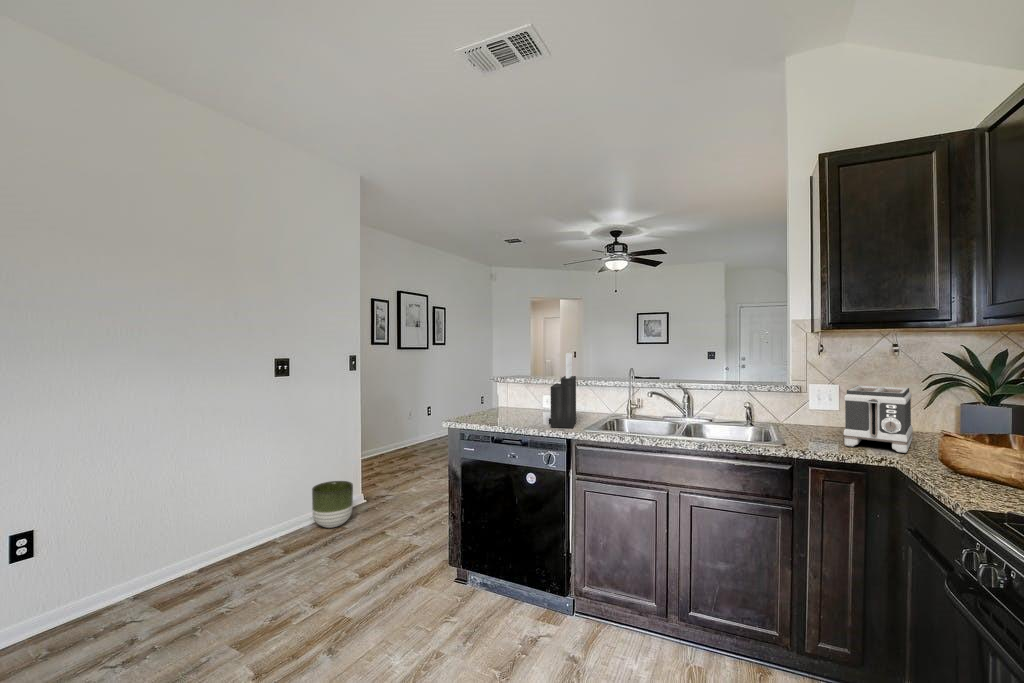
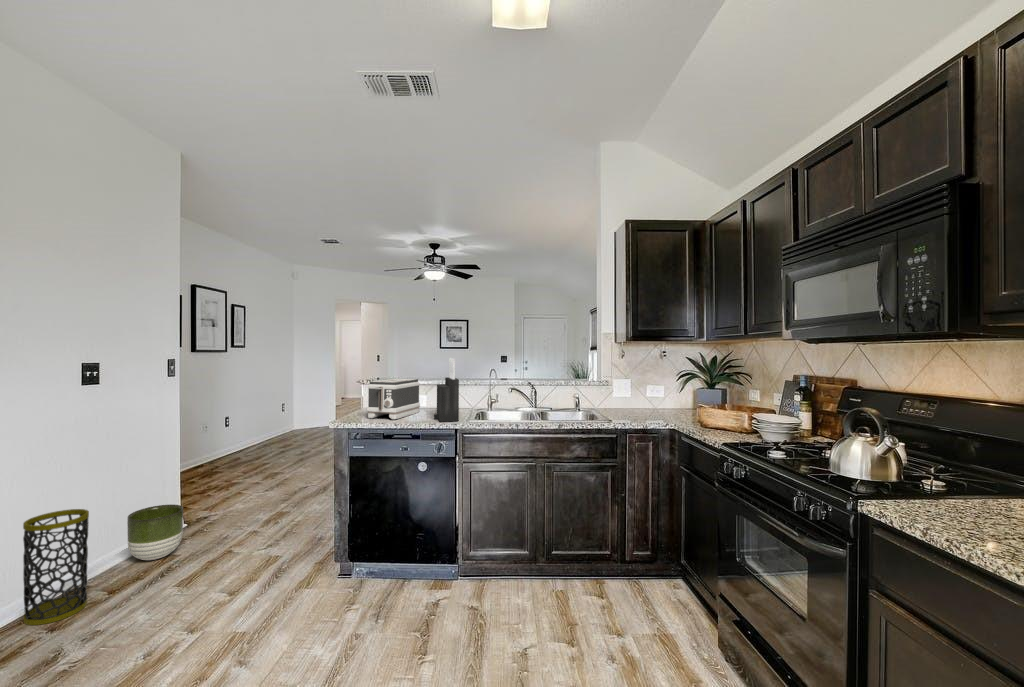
toaster: present [844,385,913,453] -> present [367,379,420,419]
trash can: none [227,476,271,567] -> present [23,509,89,625]

